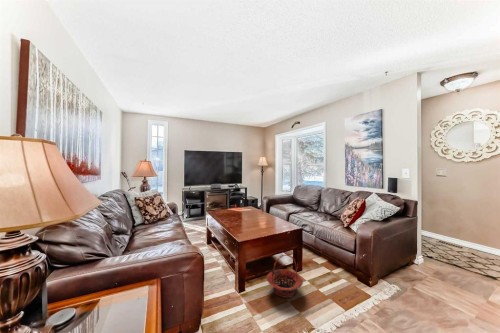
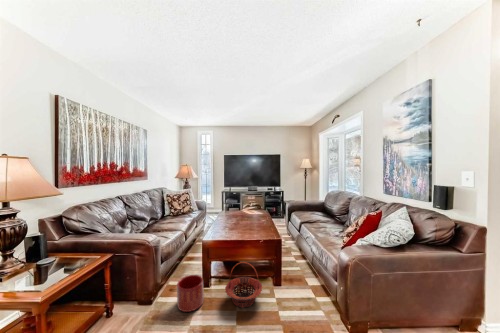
planter: none [227,279,254,320] -> present [177,275,204,312]

